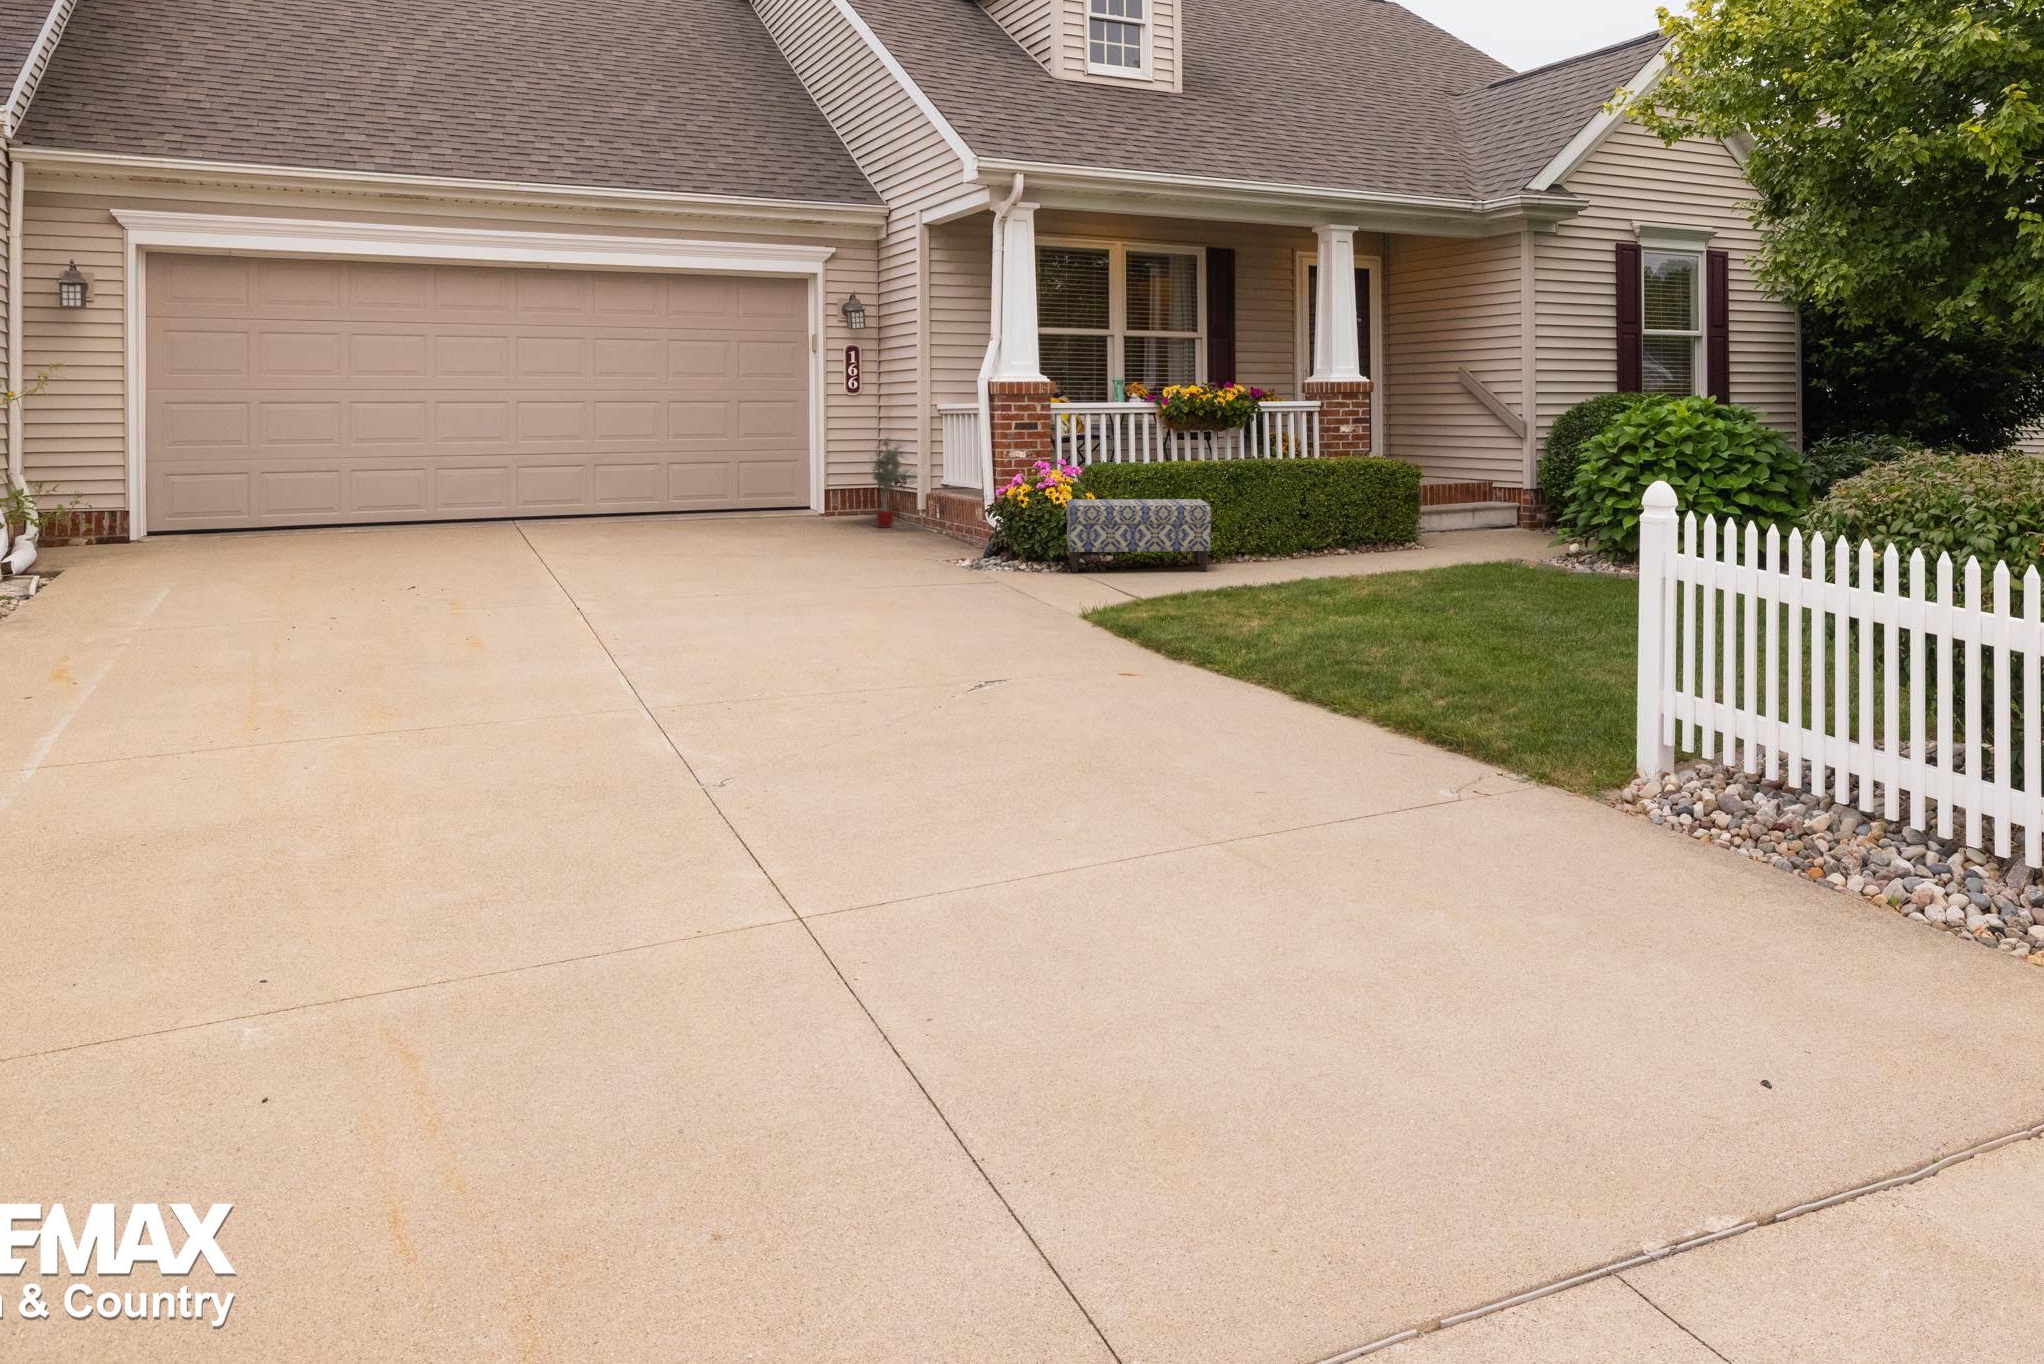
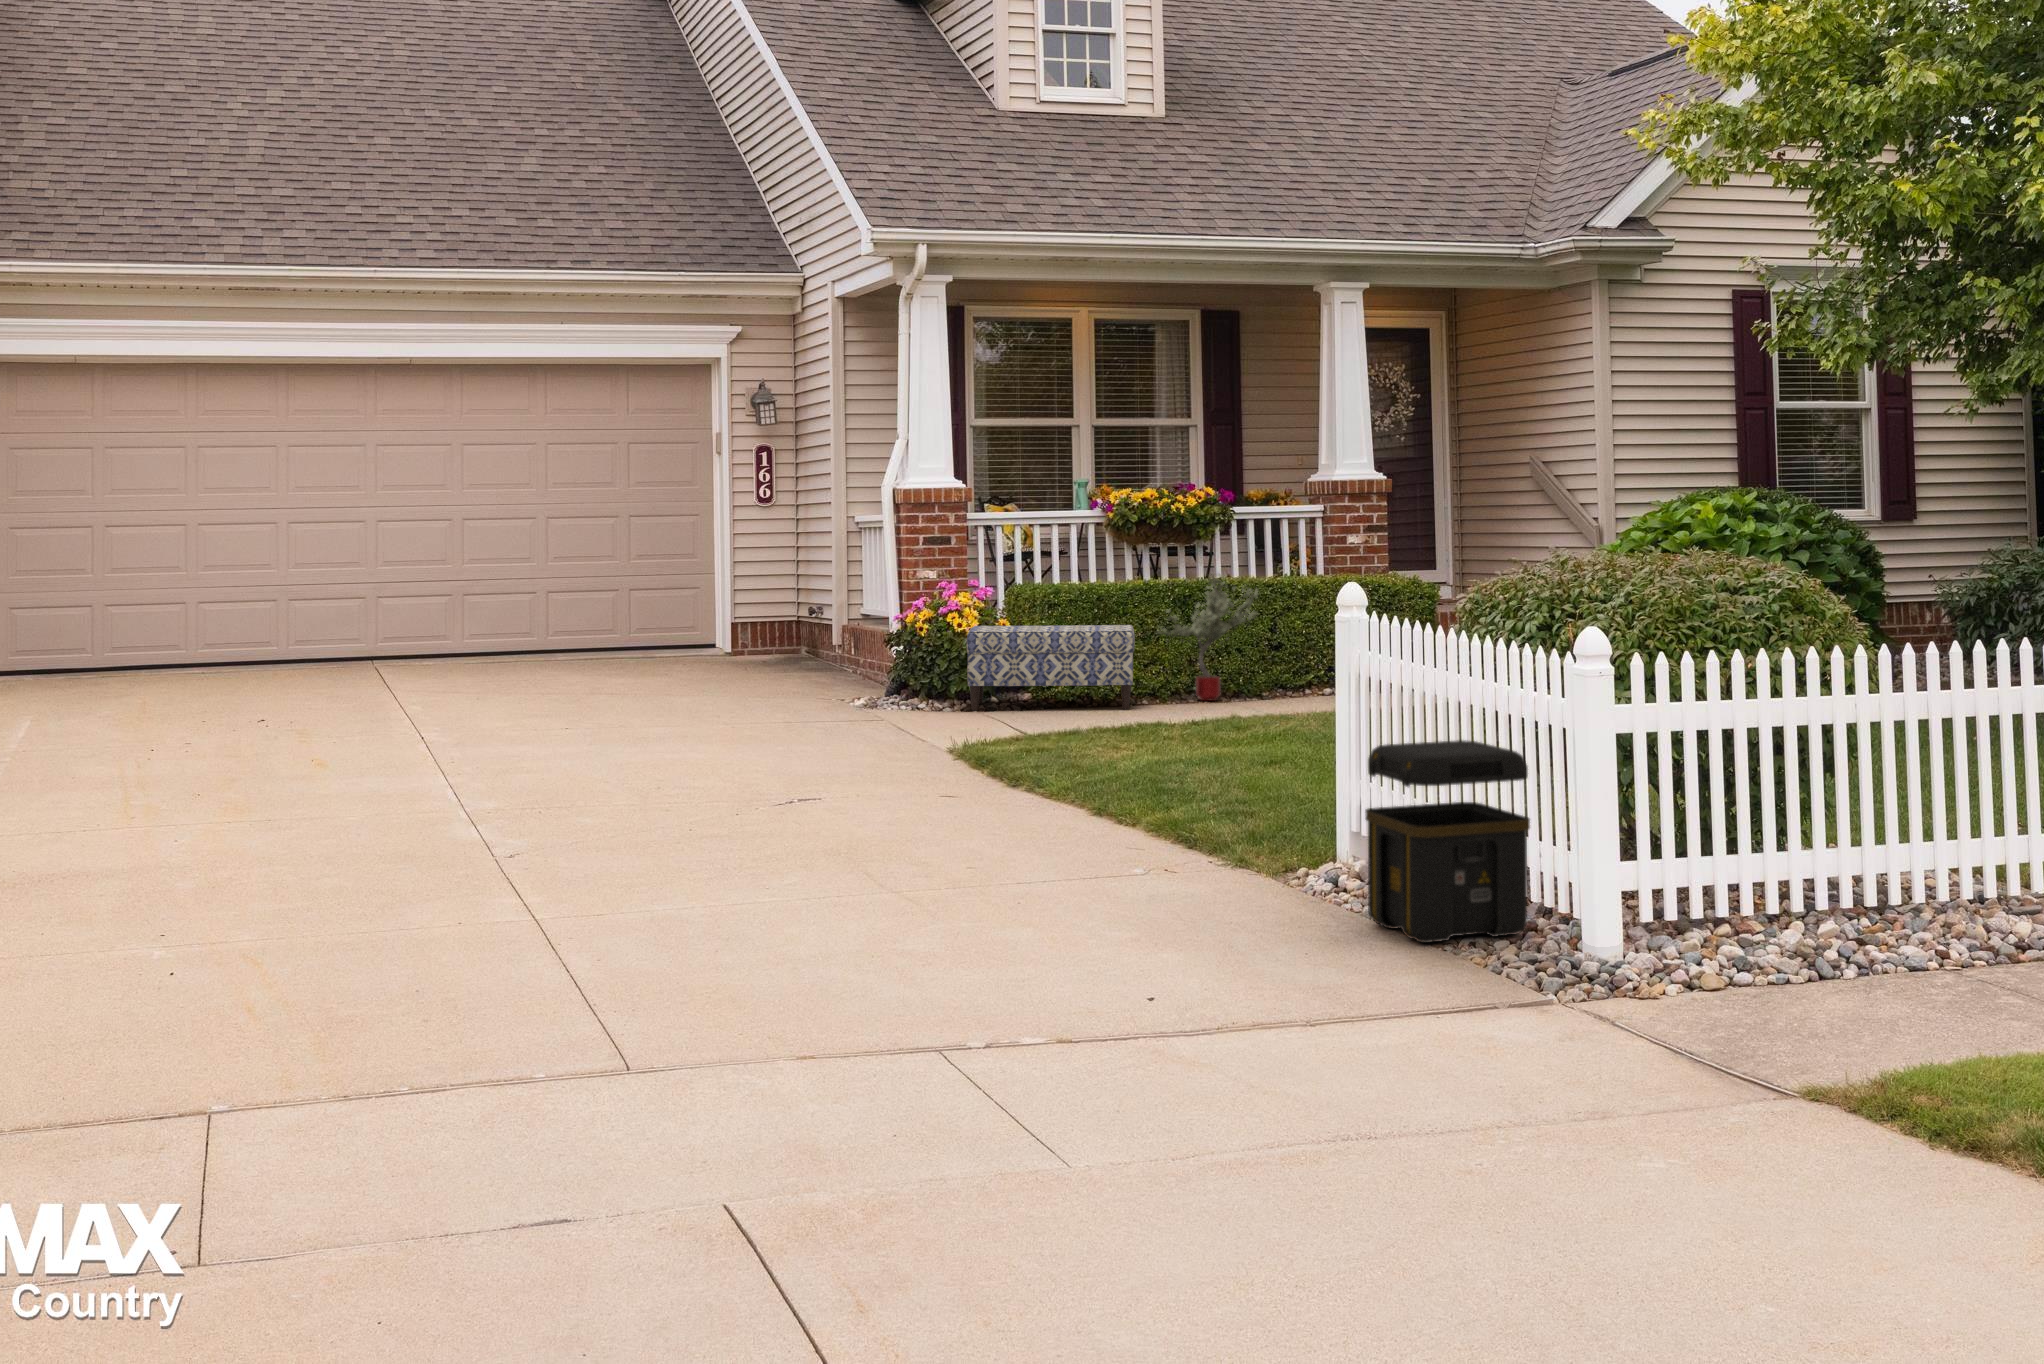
potted tree: present [872,438,916,528] -> present [1158,574,1257,701]
toolbox: none [1801,667,2020,925] -> present [1365,740,1530,943]

